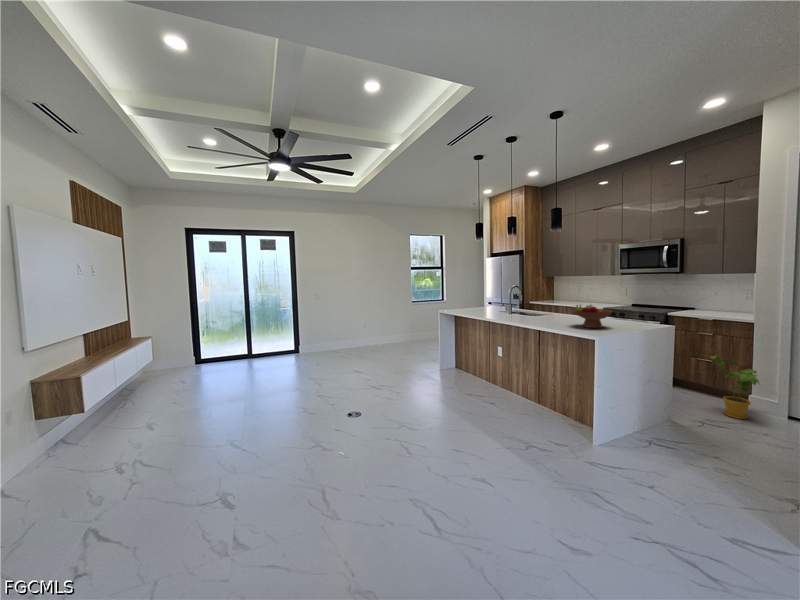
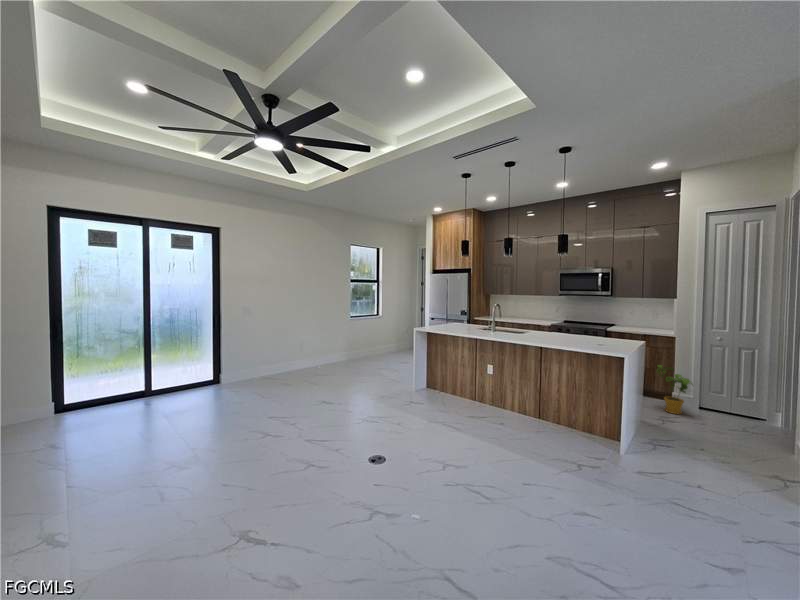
fruit bowl: present [574,305,612,328] -> none [580,325,617,346]

